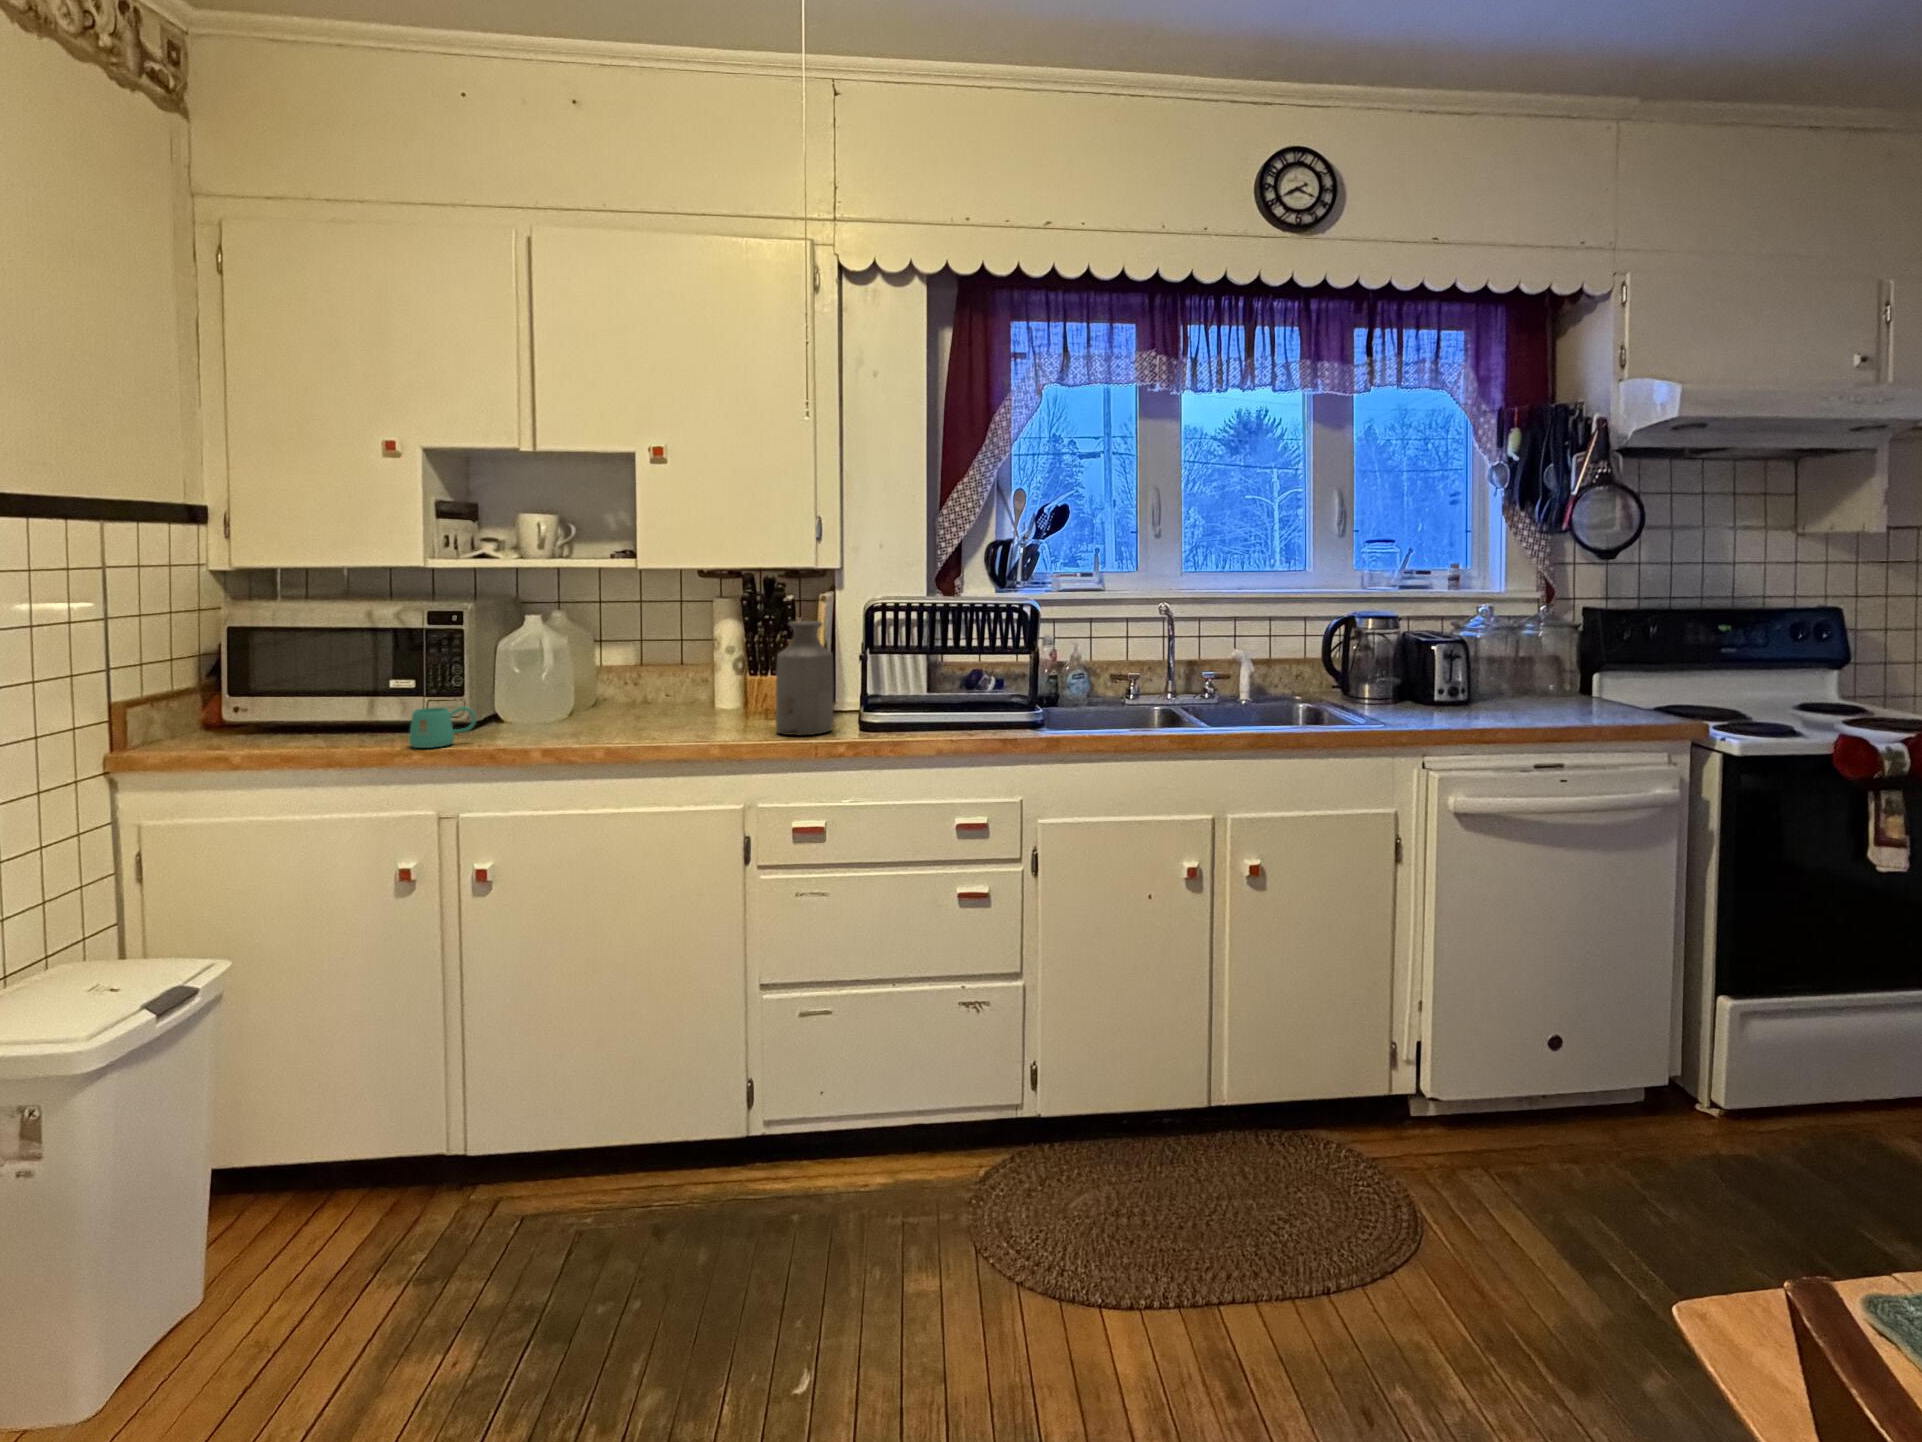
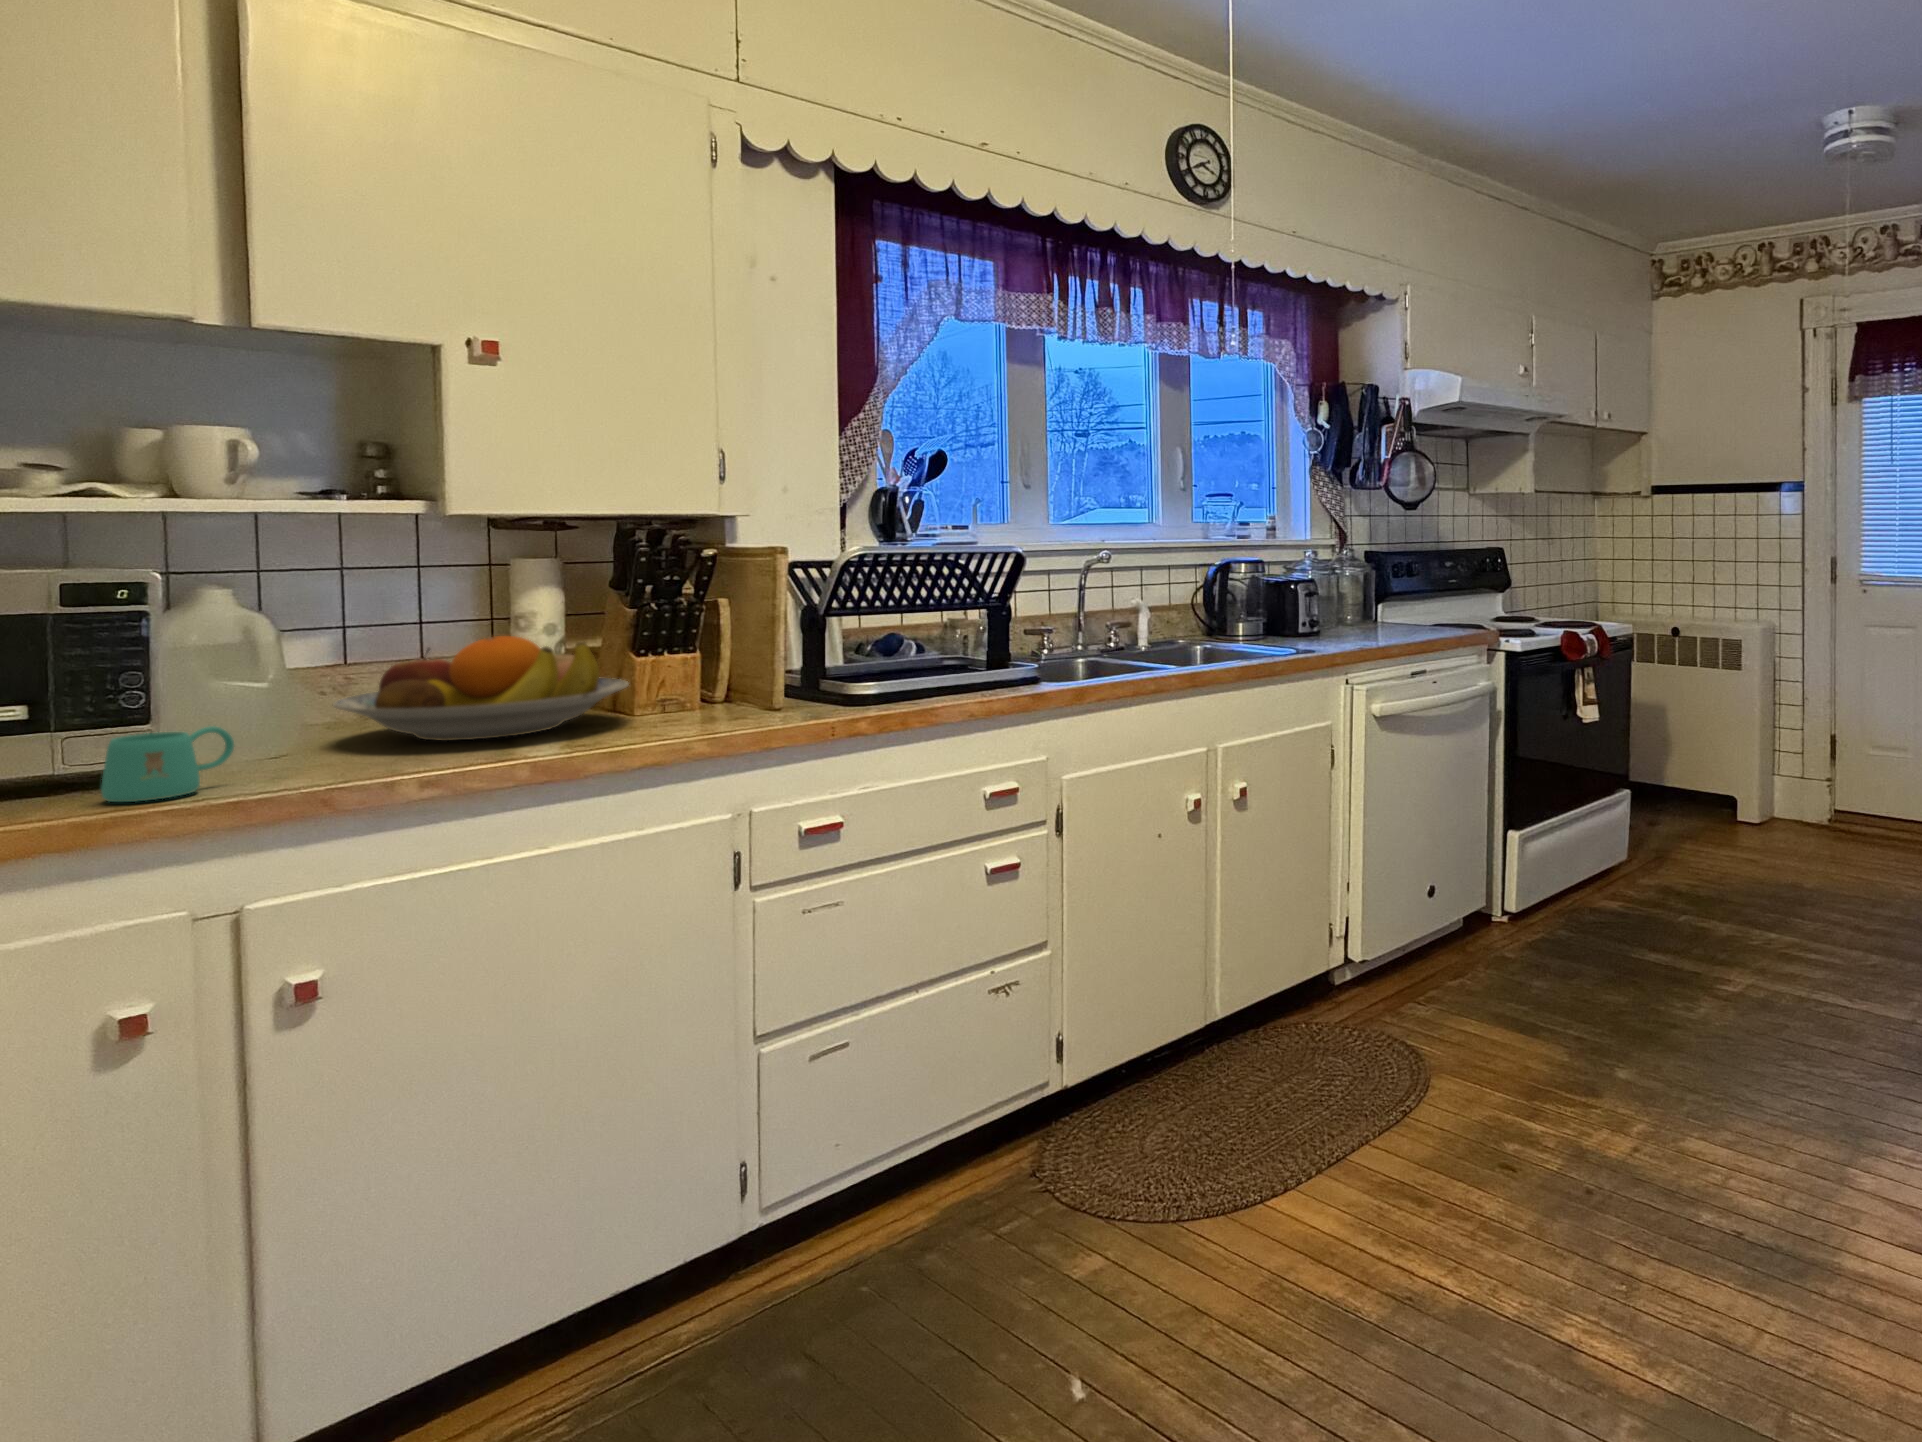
bottle: present [776,621,834,735] -> none [730,574,810,717]
fruit bowl: none [567,659,734,729] -> present [333,636,628,741]

